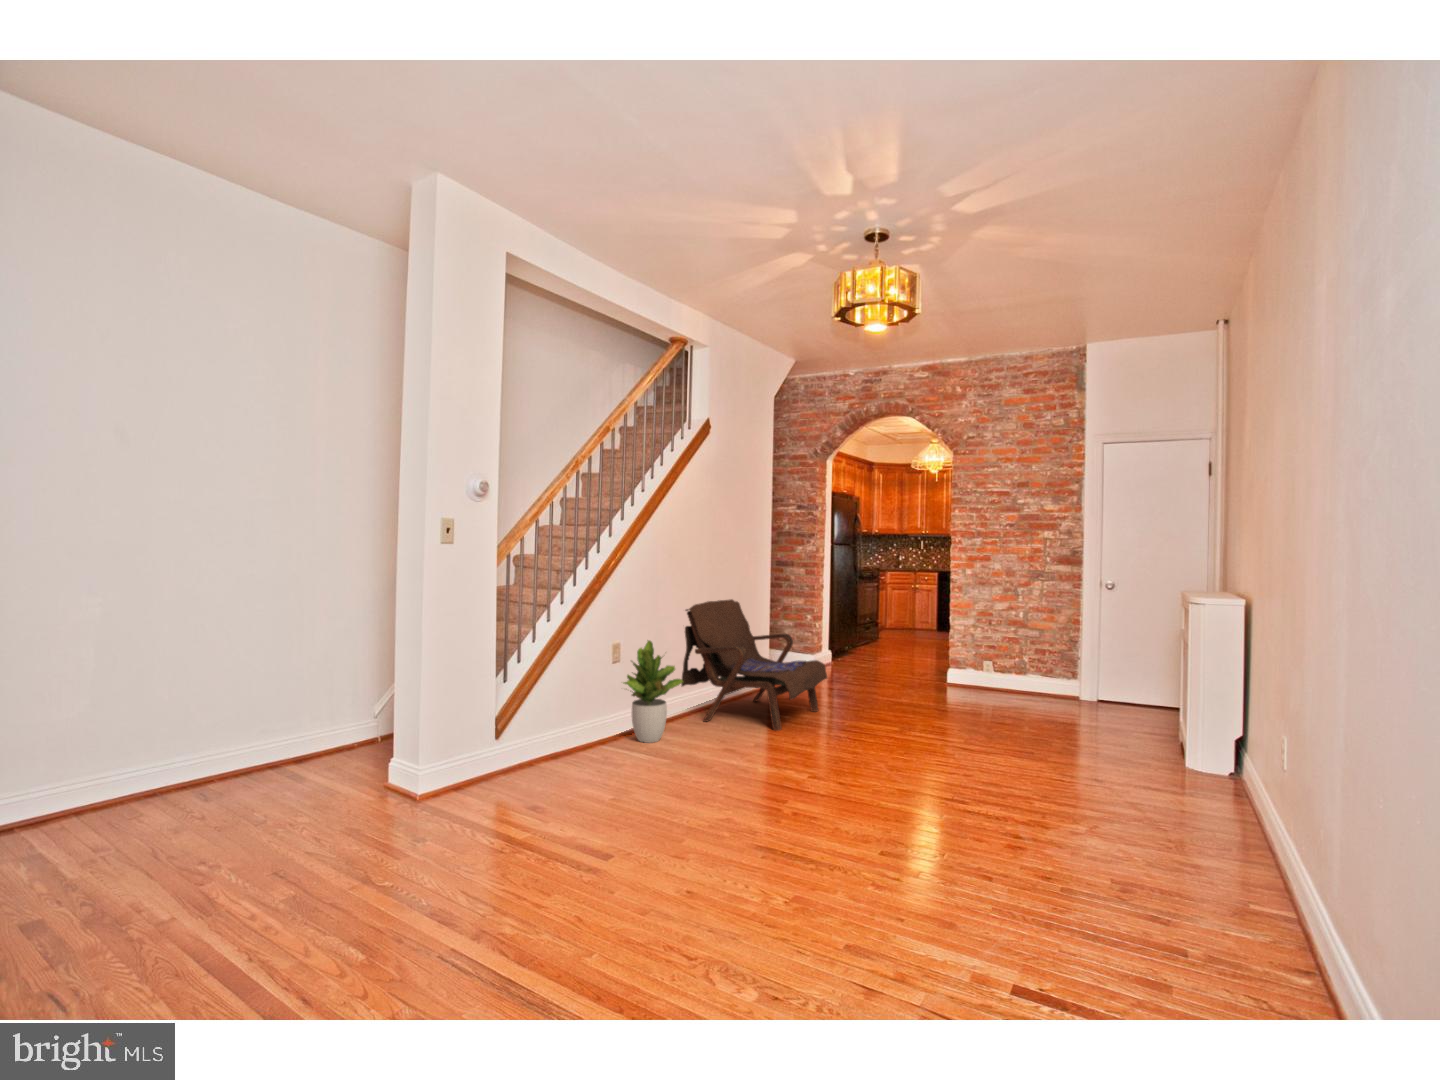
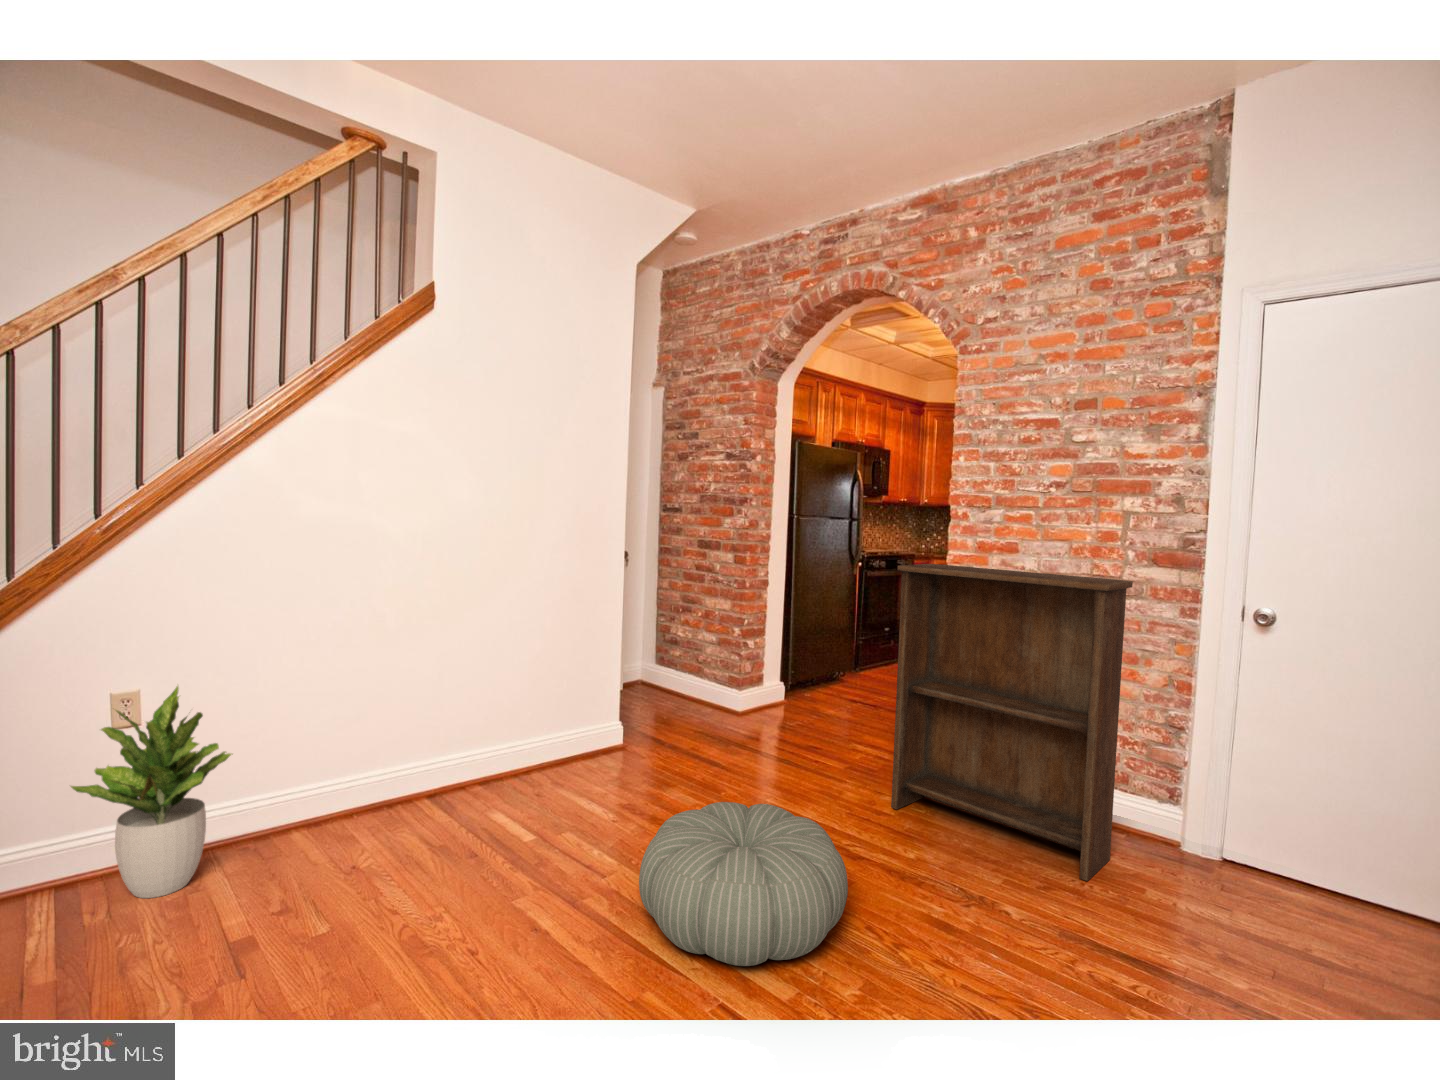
bookshelf: none [941,568,1055,710] -> present [891,564,1133,881]
armchair: present [681,599,827,731] -> none [354,602,624,889]
pouf: none [870,683,964,736] -> present [639,802,848,966]

